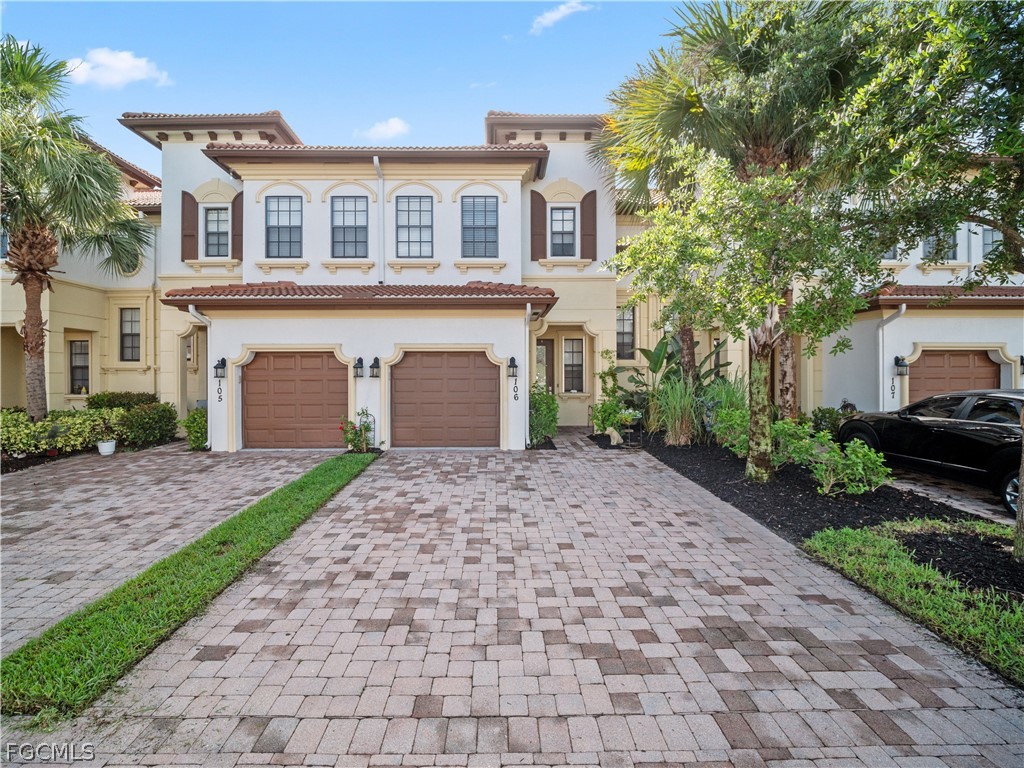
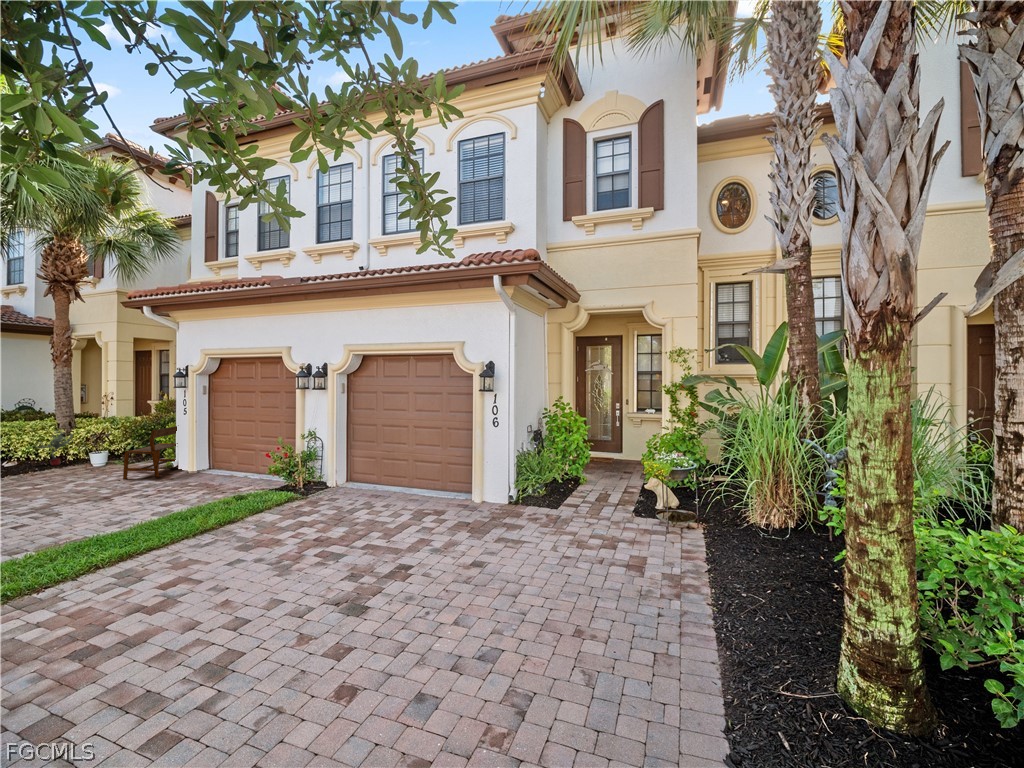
bench: none [175,411,213,459] -> present [123,426,178,479]

